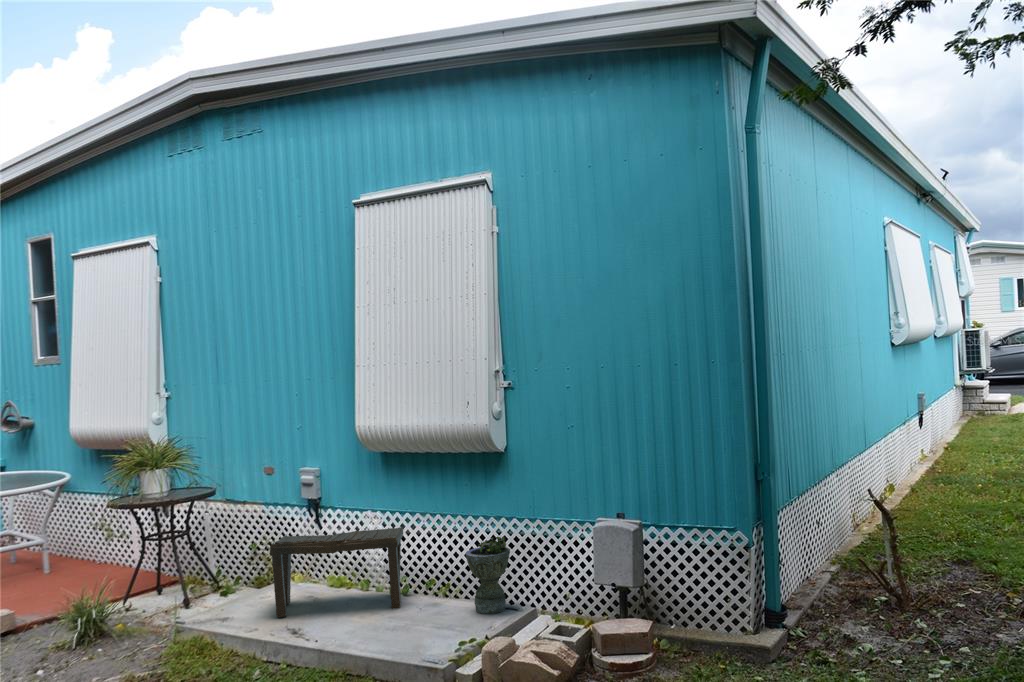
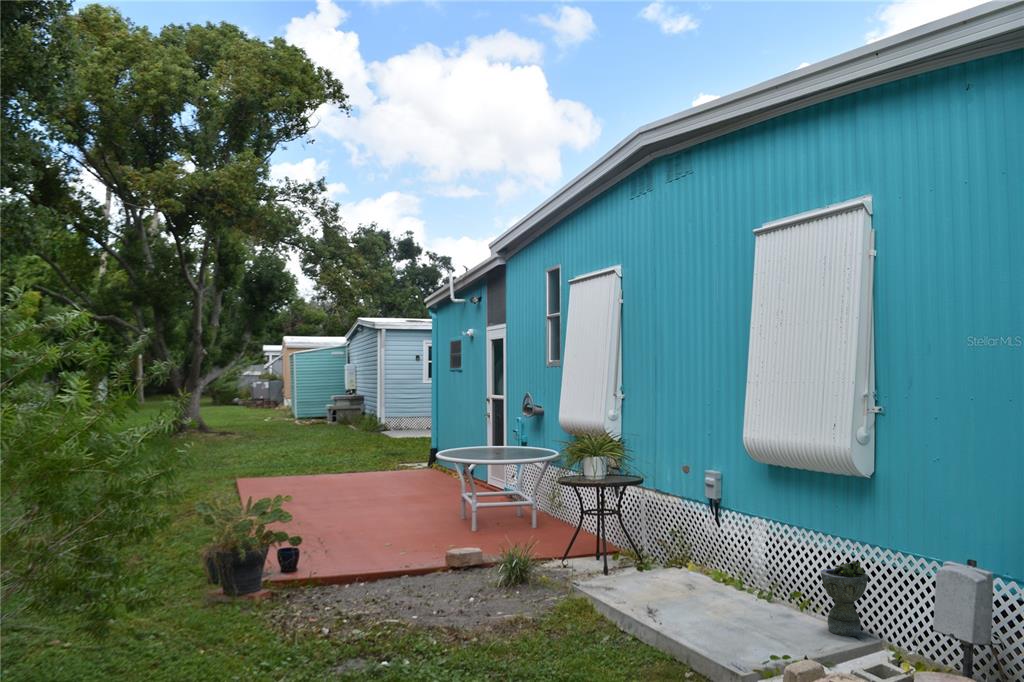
bench: present [270,527,403,618] -> none [656,525,781,610]

